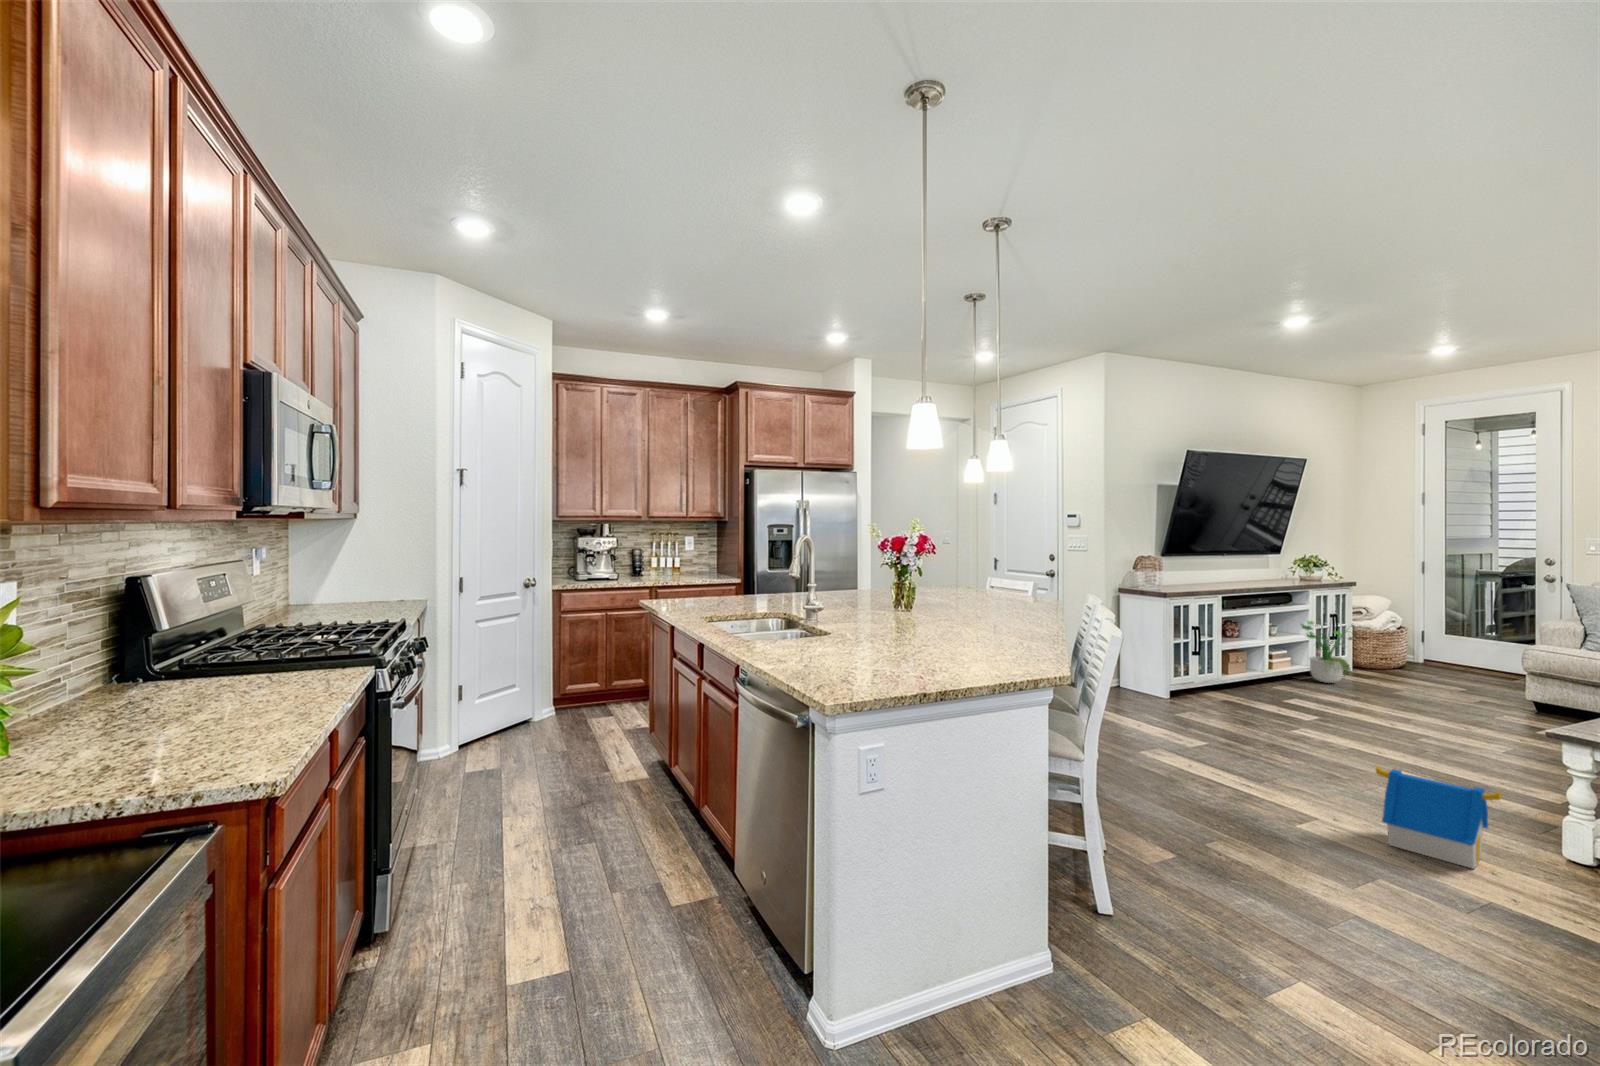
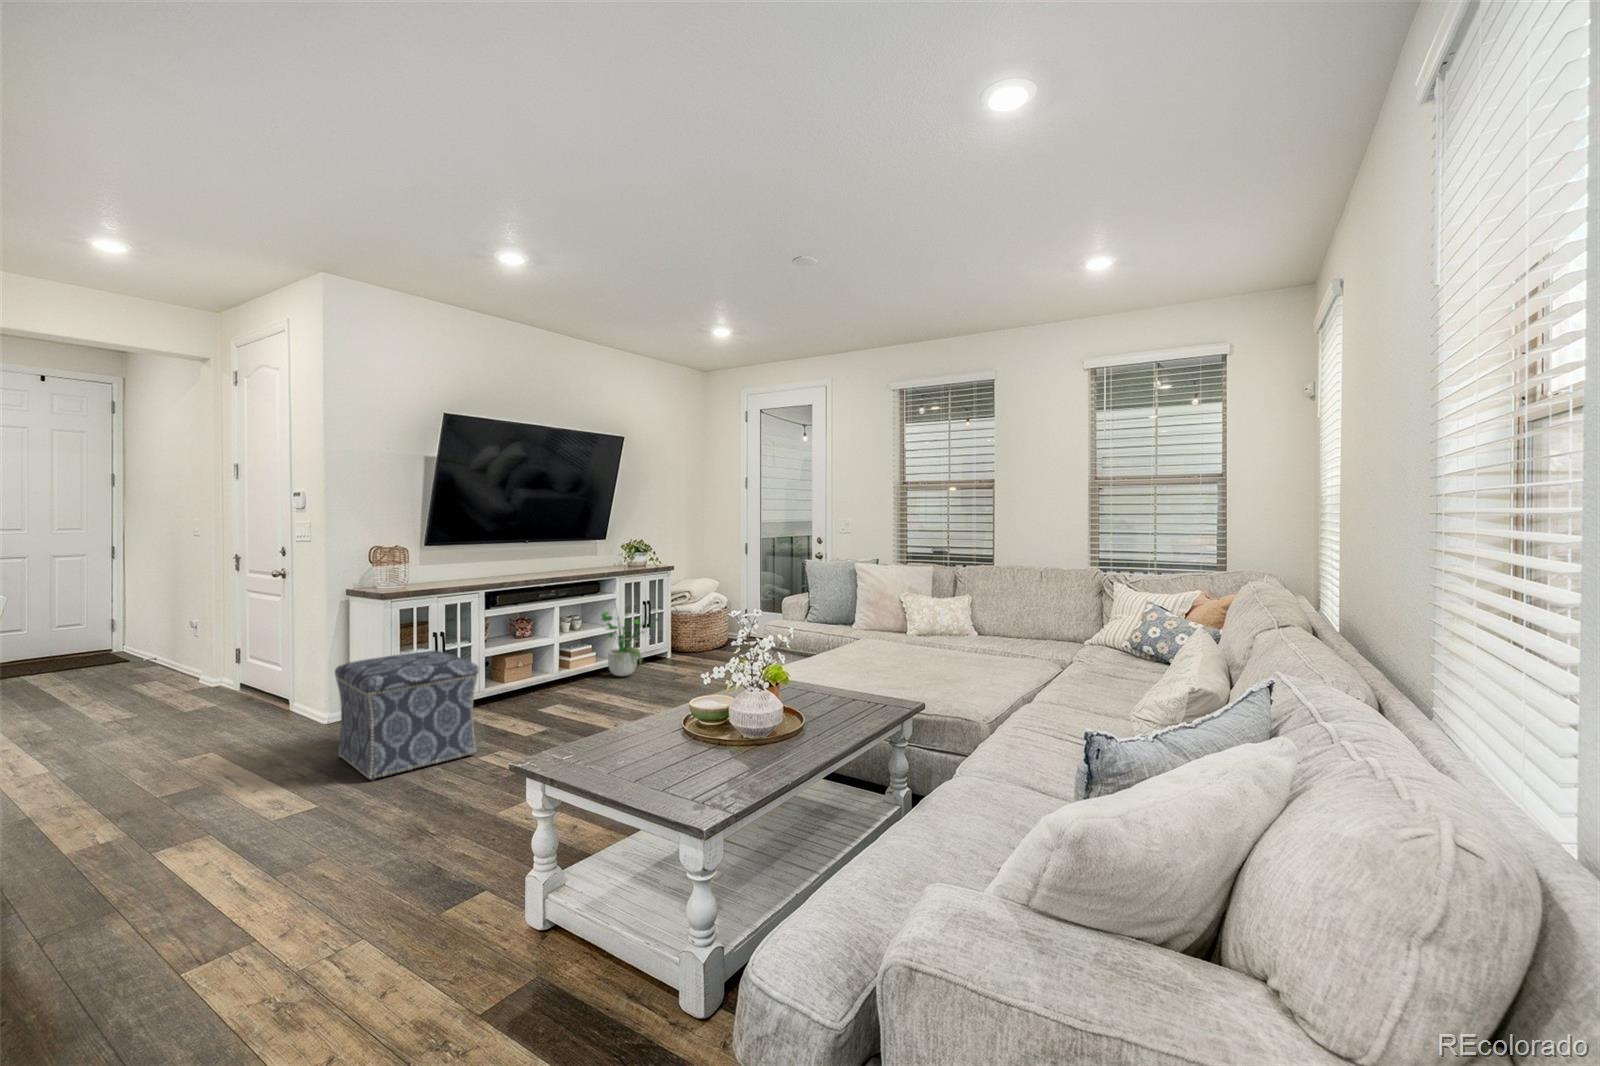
ottoman: none [1166,641,1292,734] -> present [335,651,479,780]
toy house: present [1376,766,1501,869] -> none [250,855,421,1003]

